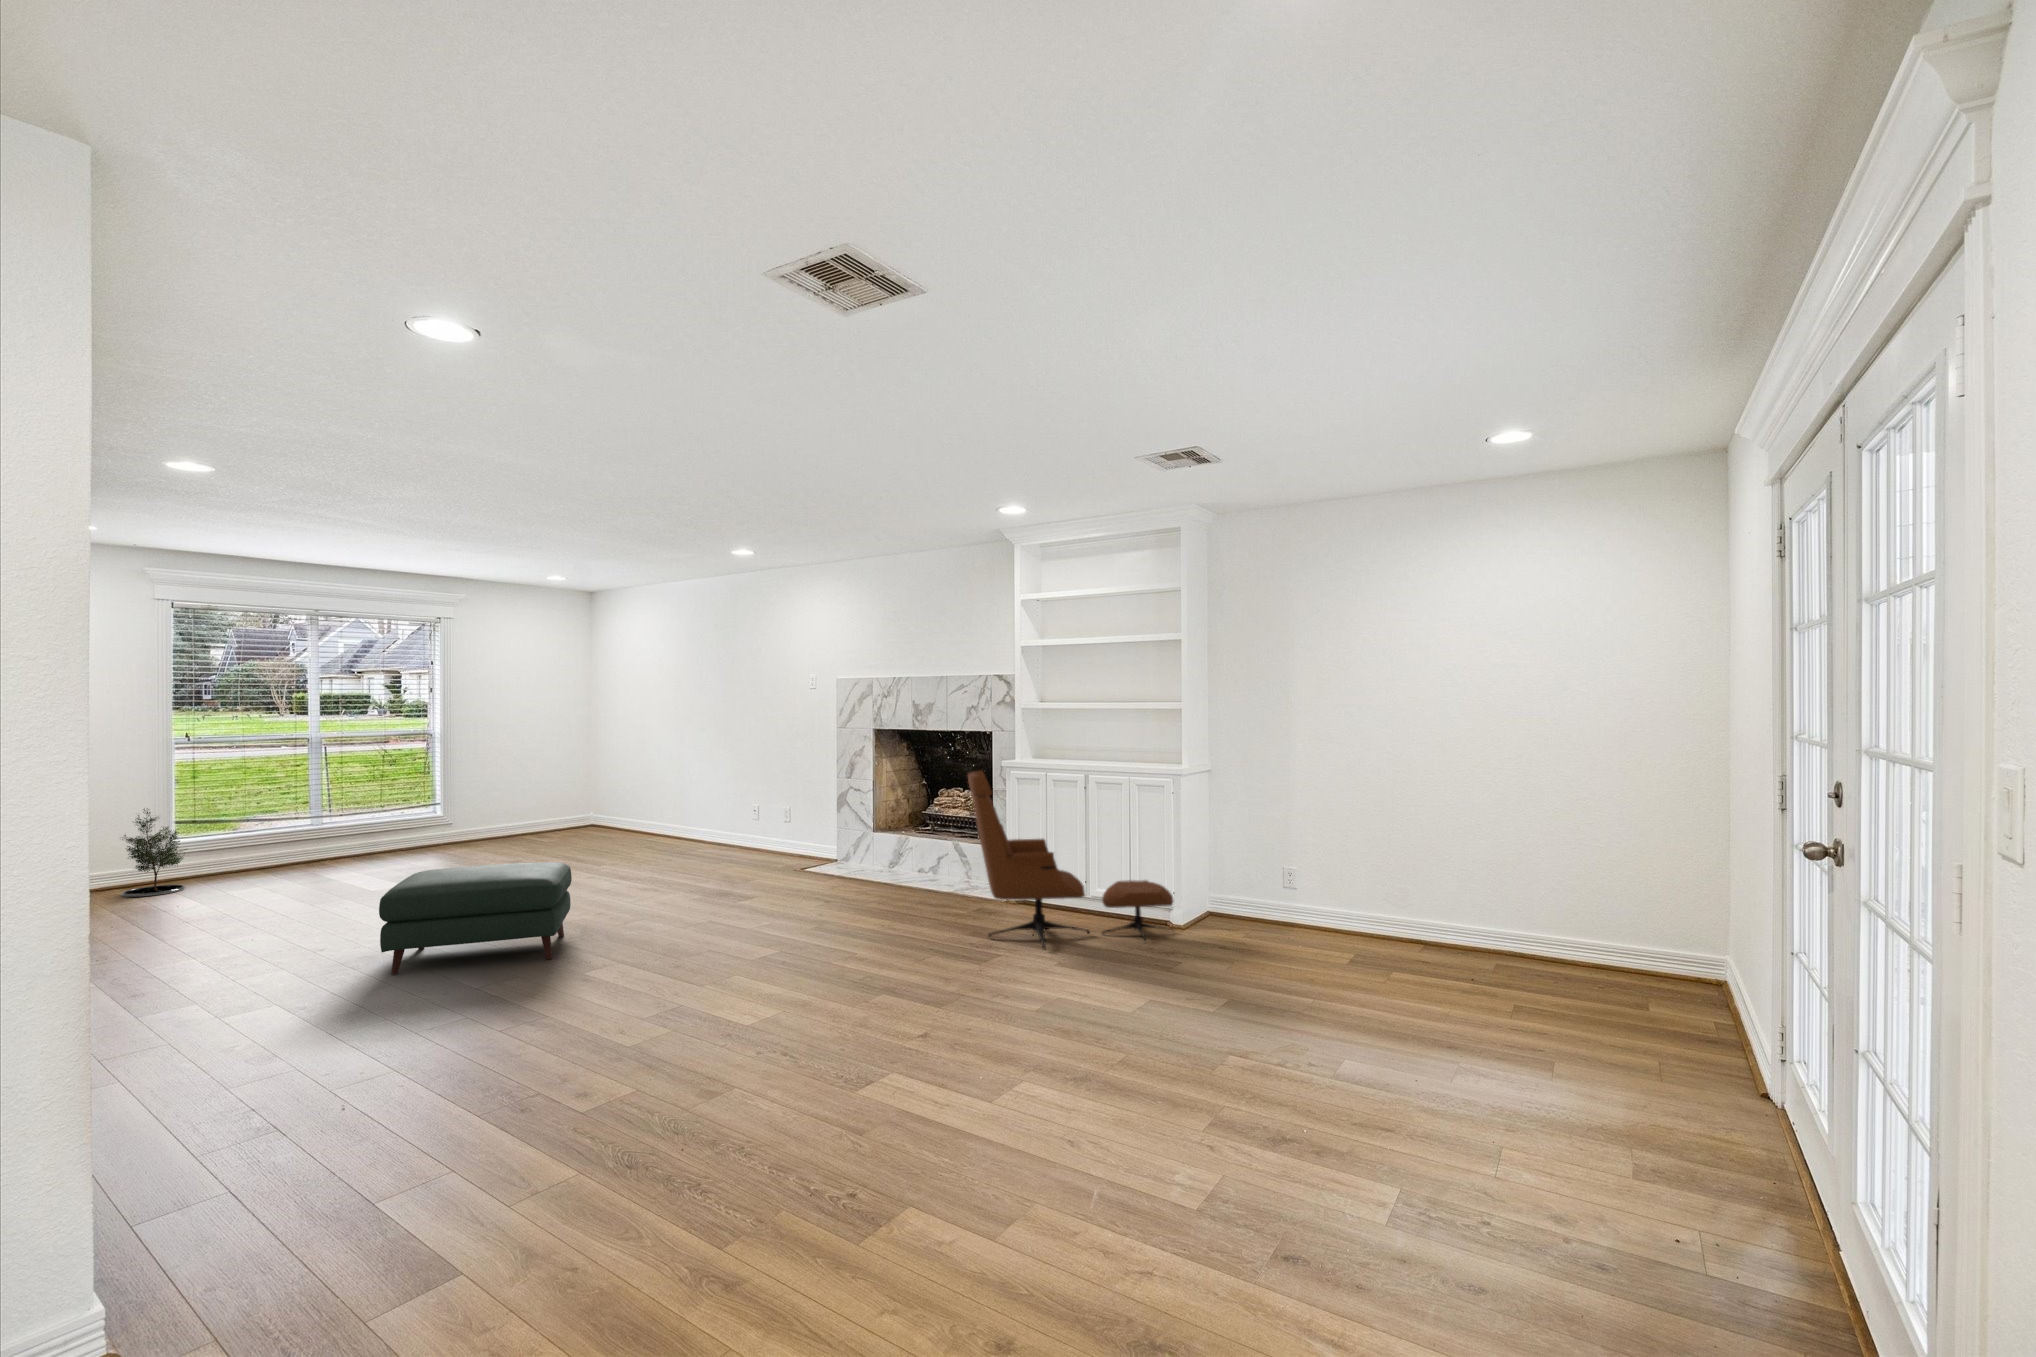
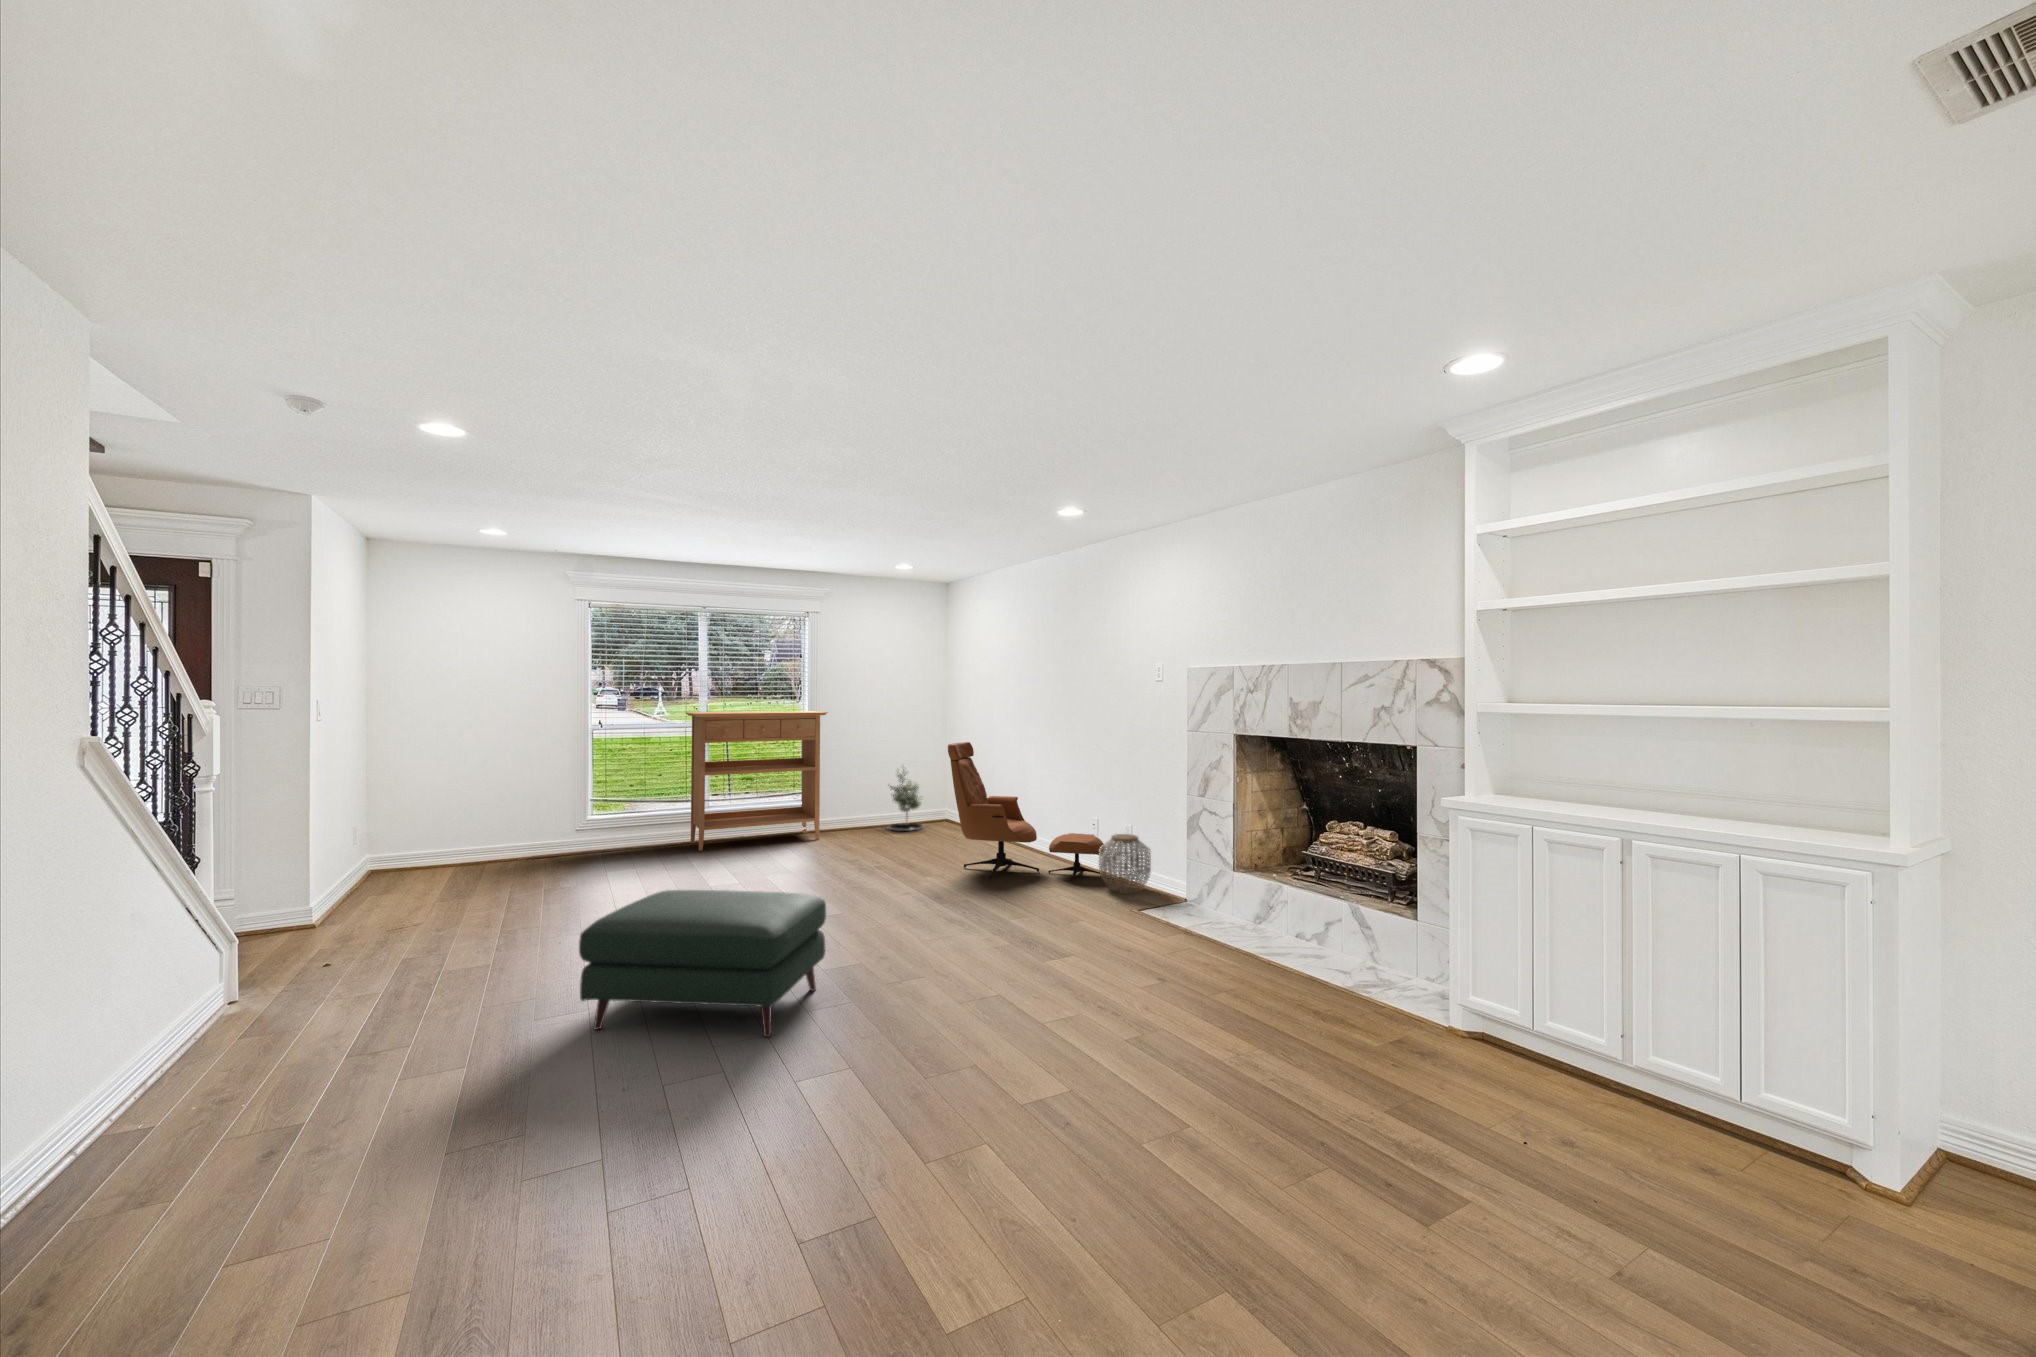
console table: none [299,724,471,871] -> present [686,711,828,851]
lounge chair: present [968,771,1174,949] -> present [948,742,1105,881]
potted tree: present [121,808,186,897] -> present [888,769,923,831]
woven basket: none [764,815,807,861] -> present [1099,834,1151,893]

